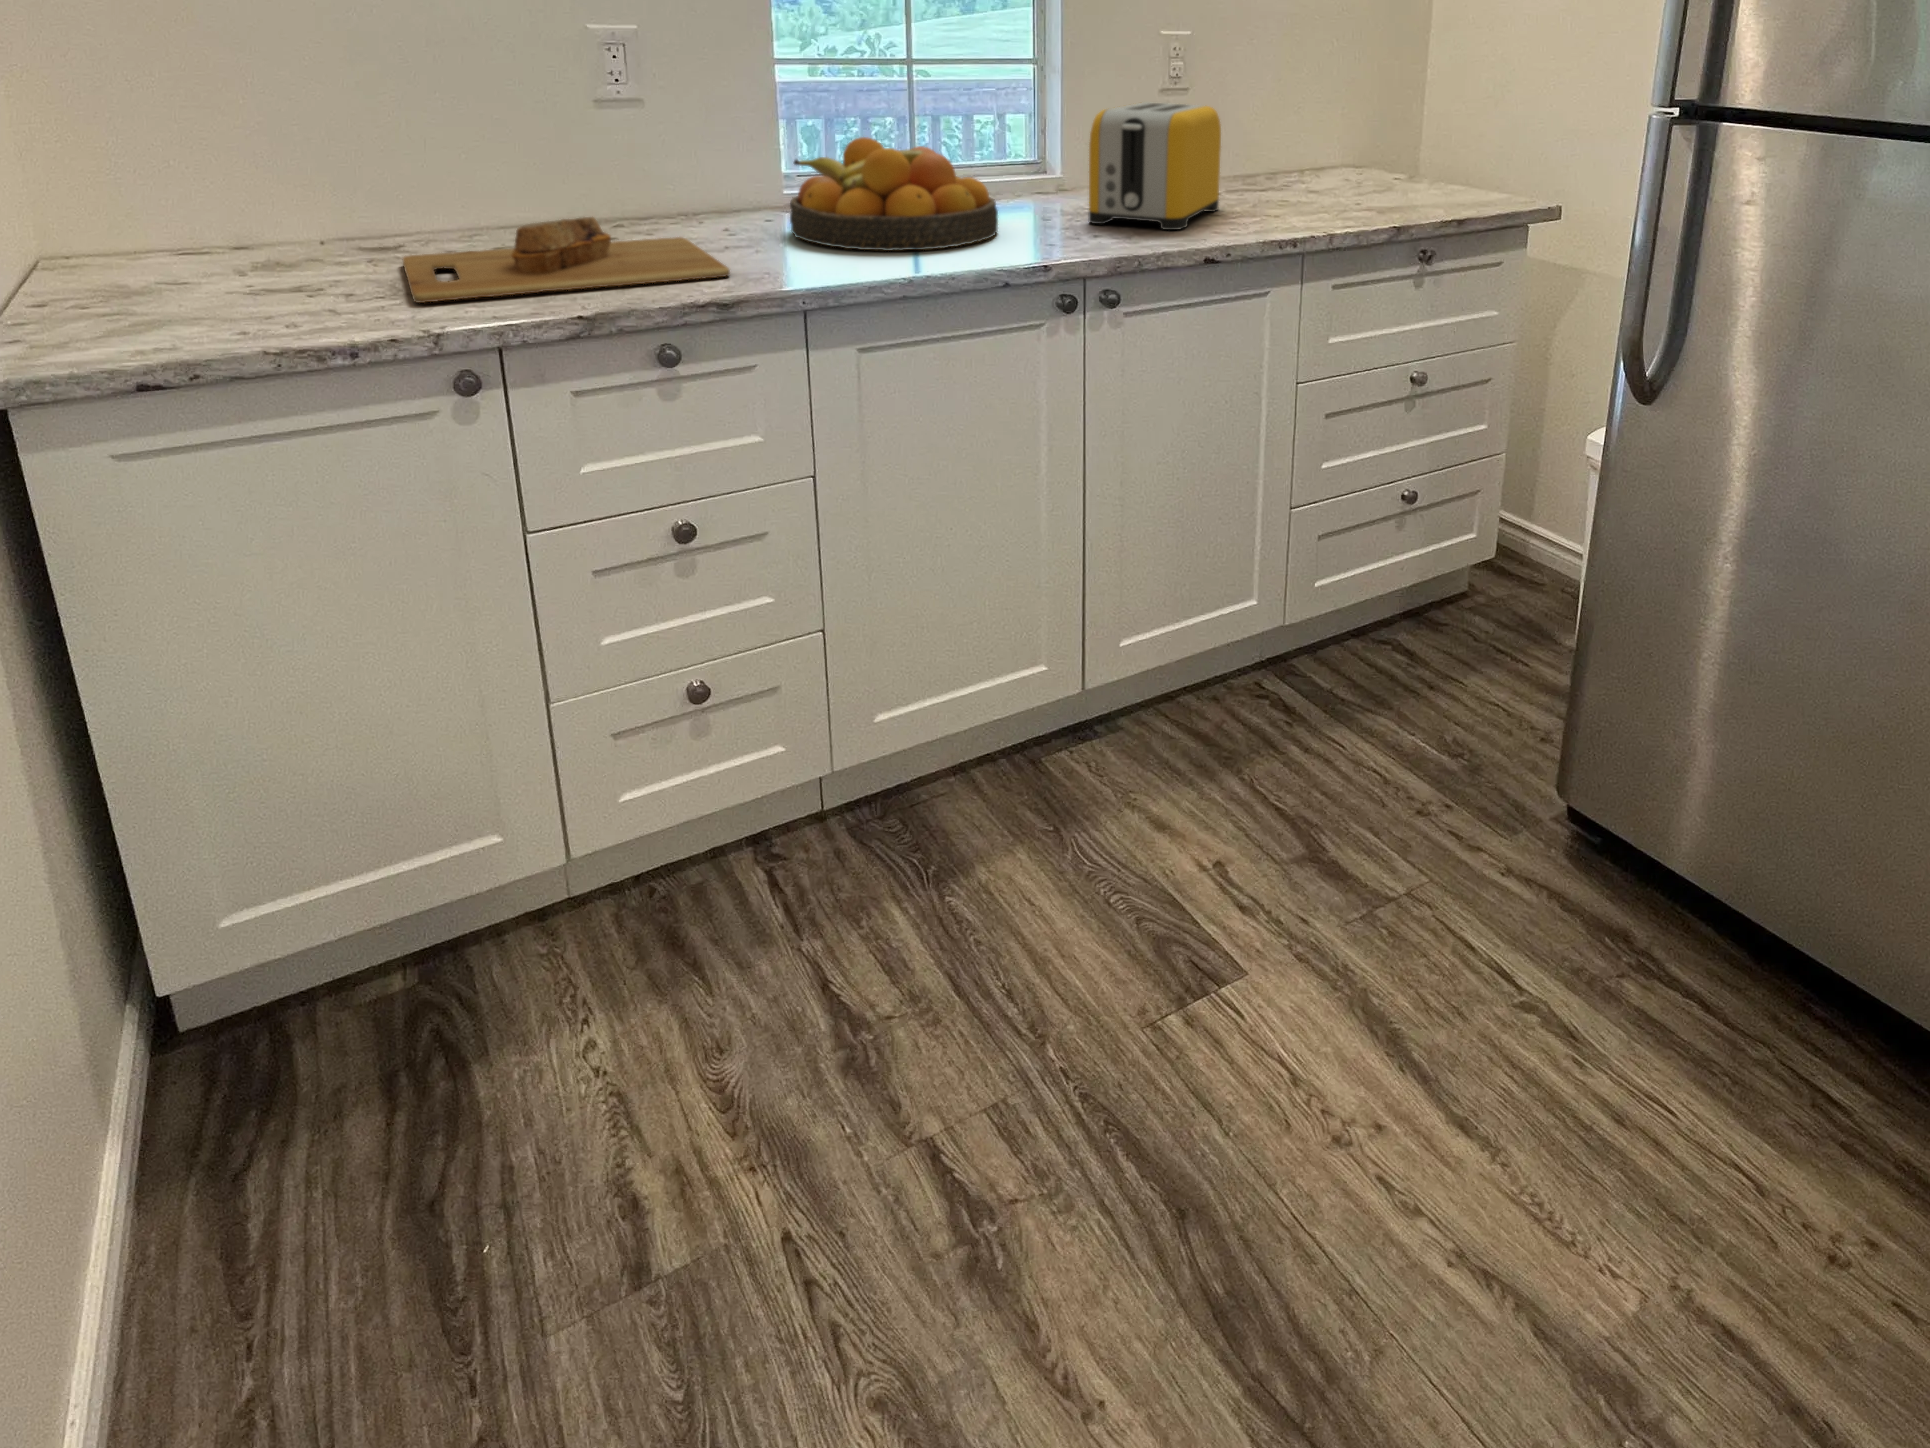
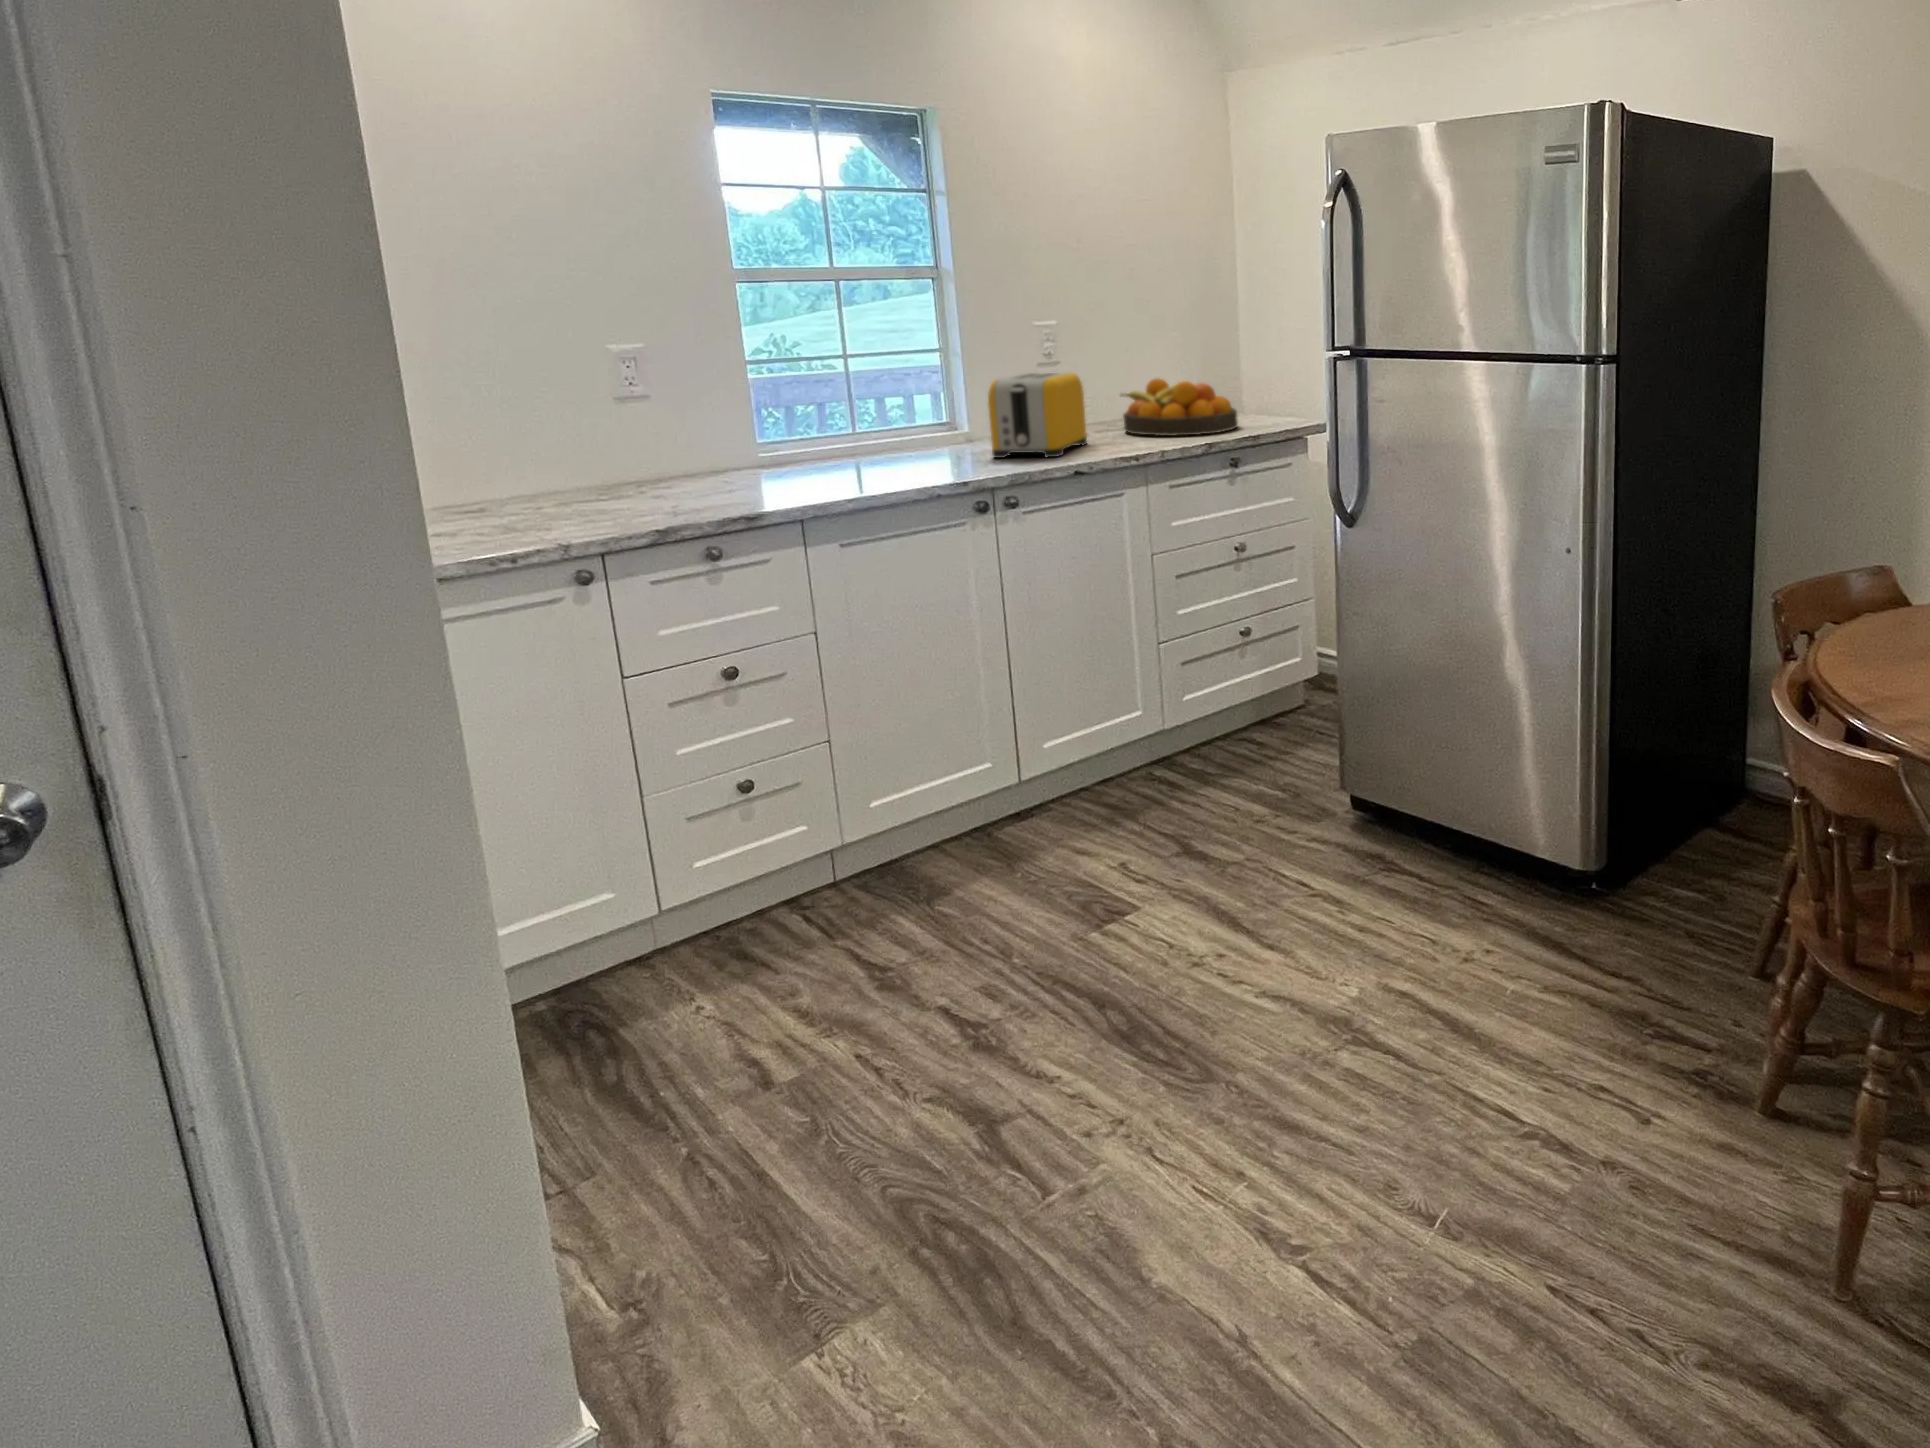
fruit bowl: present [790,137,998,251] -> present [1122,379,1238,436]
cutting board: present [402,217,730,303] -> none [497,474,746,532]

